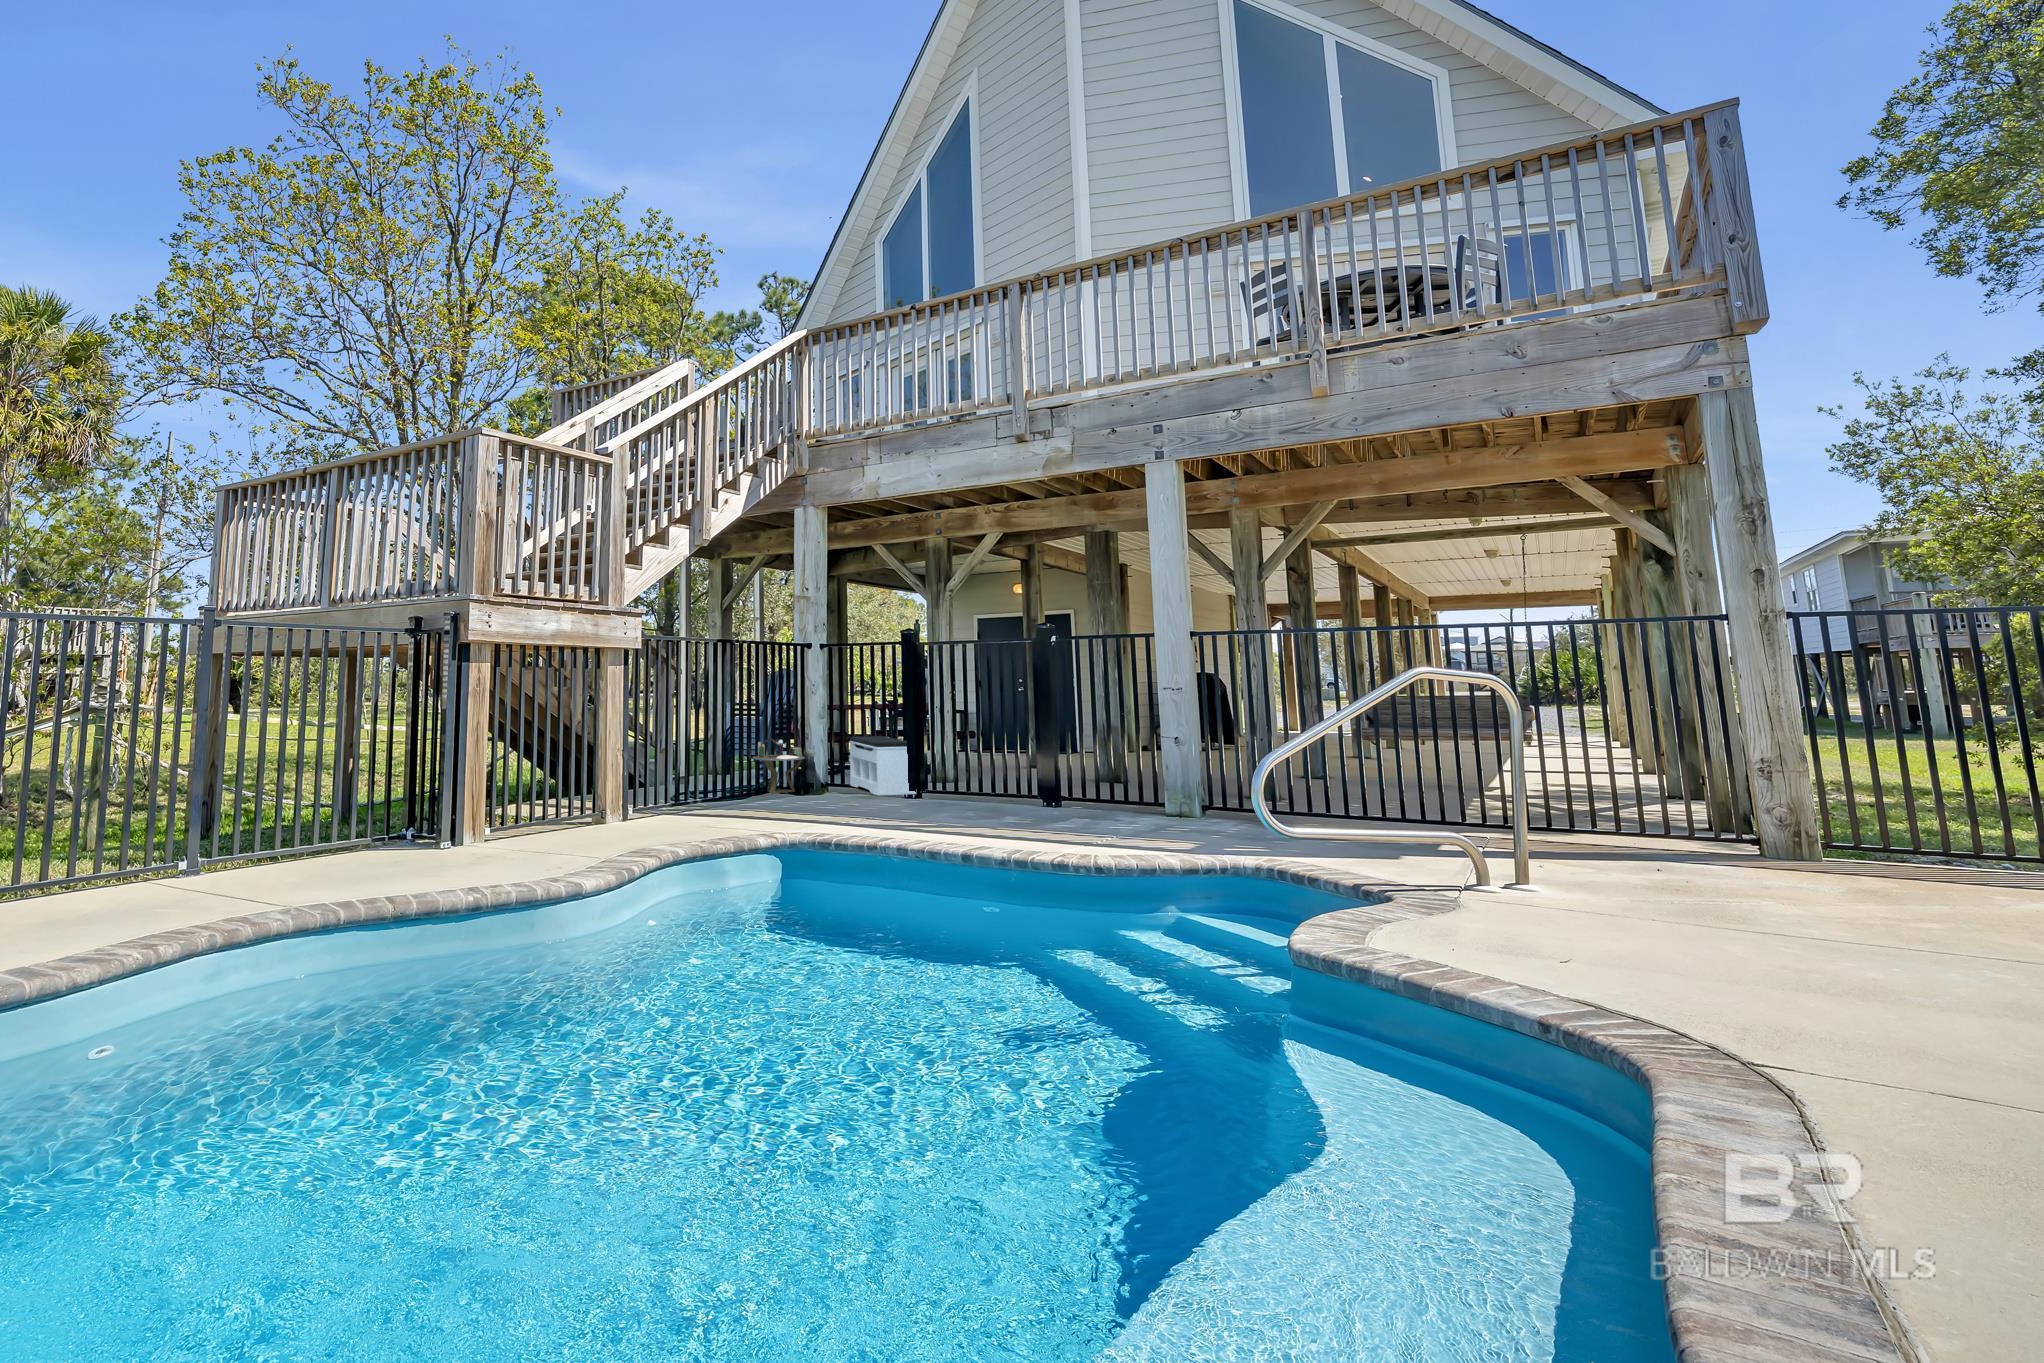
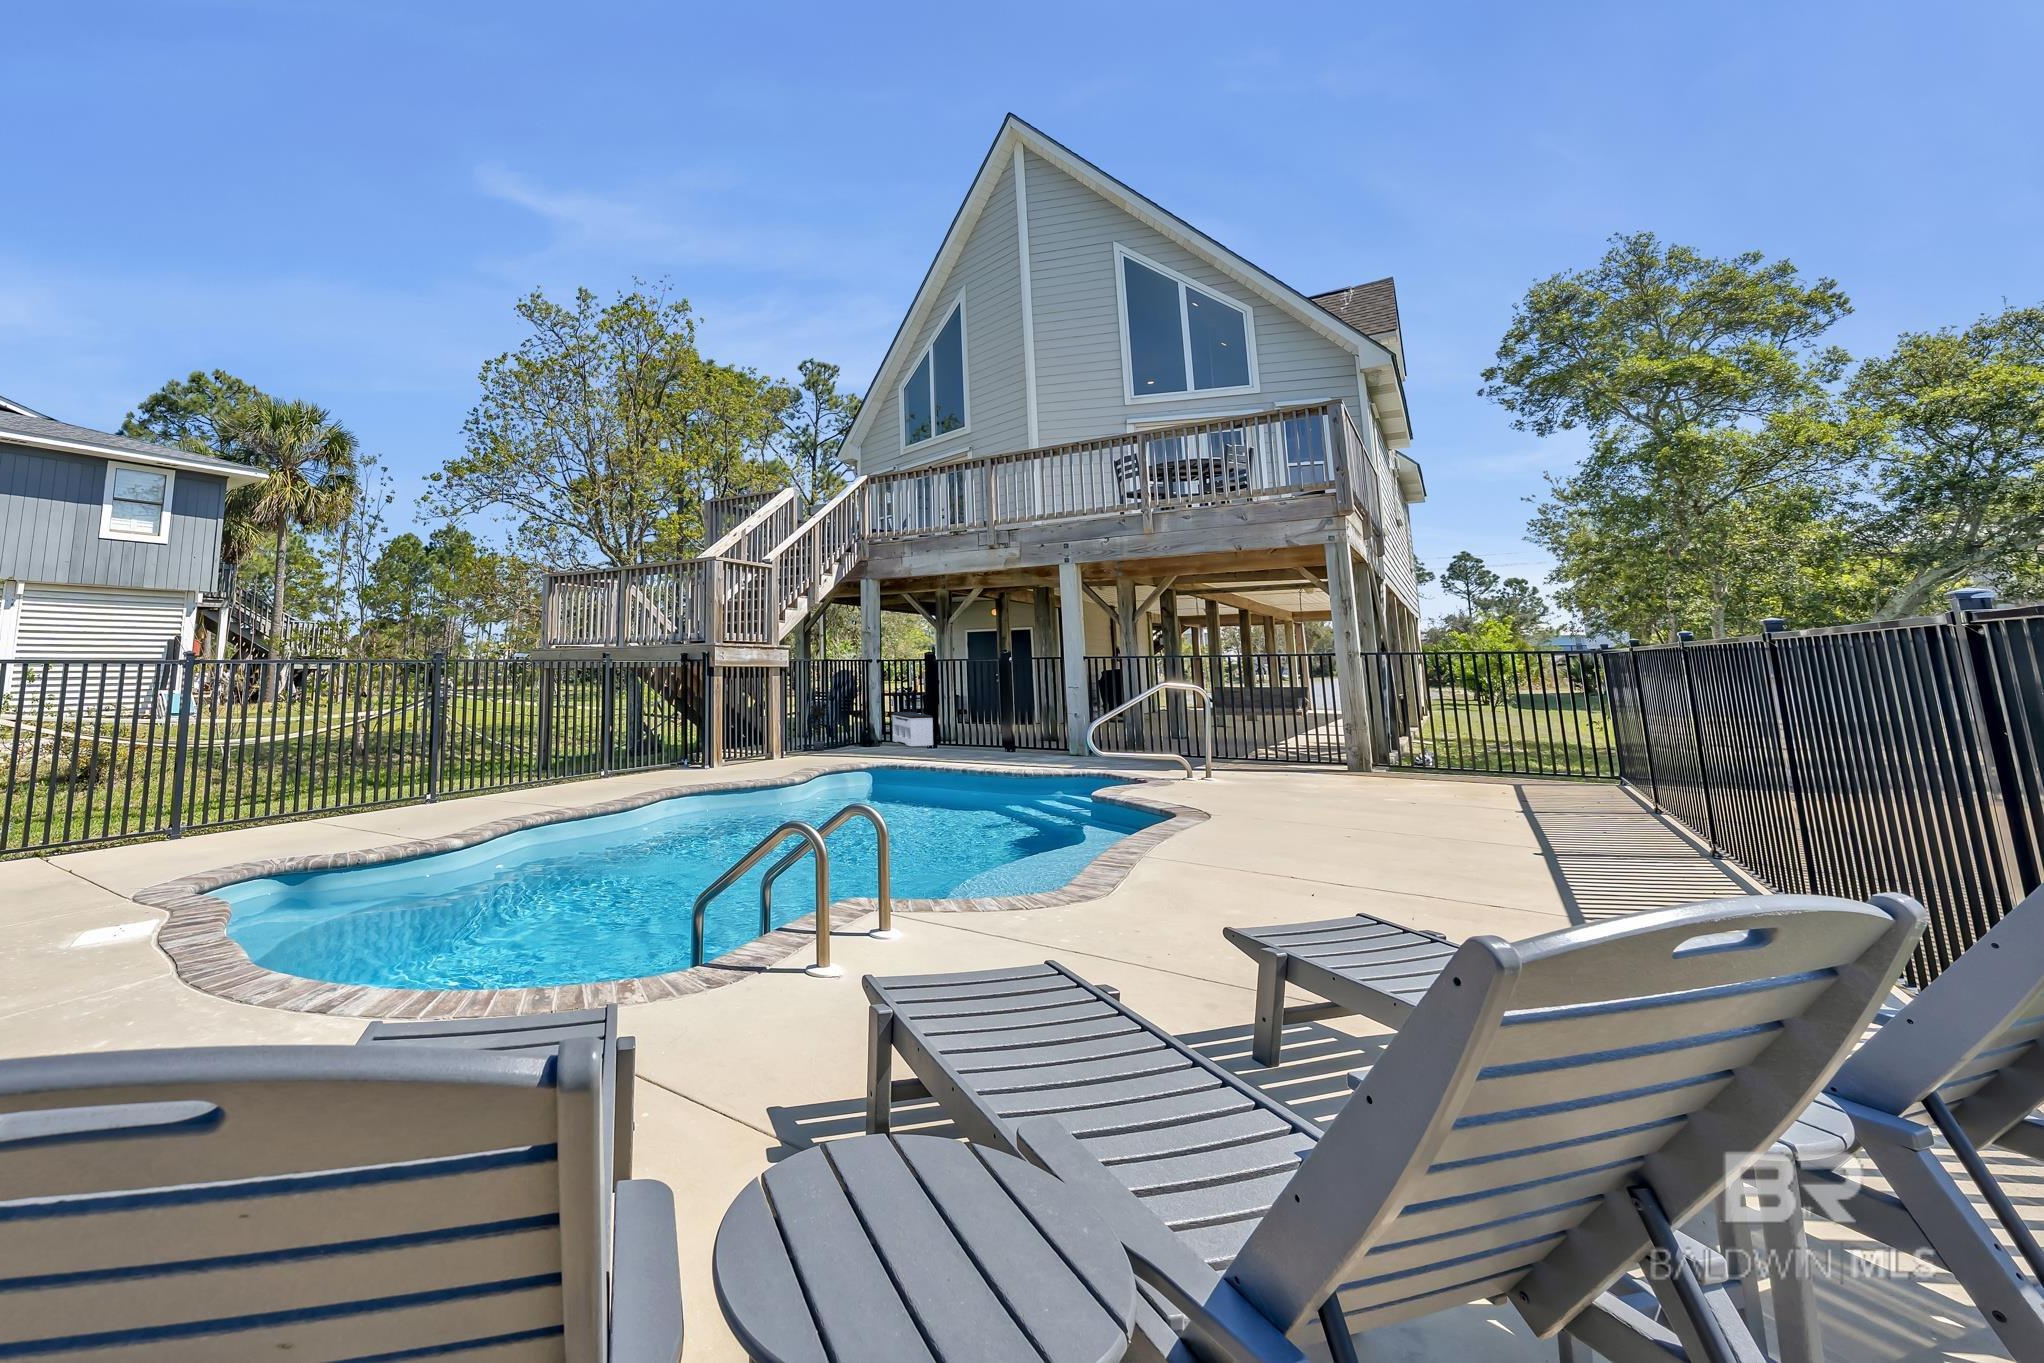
potted plant: none [691,714,731,804] -> present [809,702,829,751]
side table: present [749,739,805,793] -> none [833,714,867,745]

